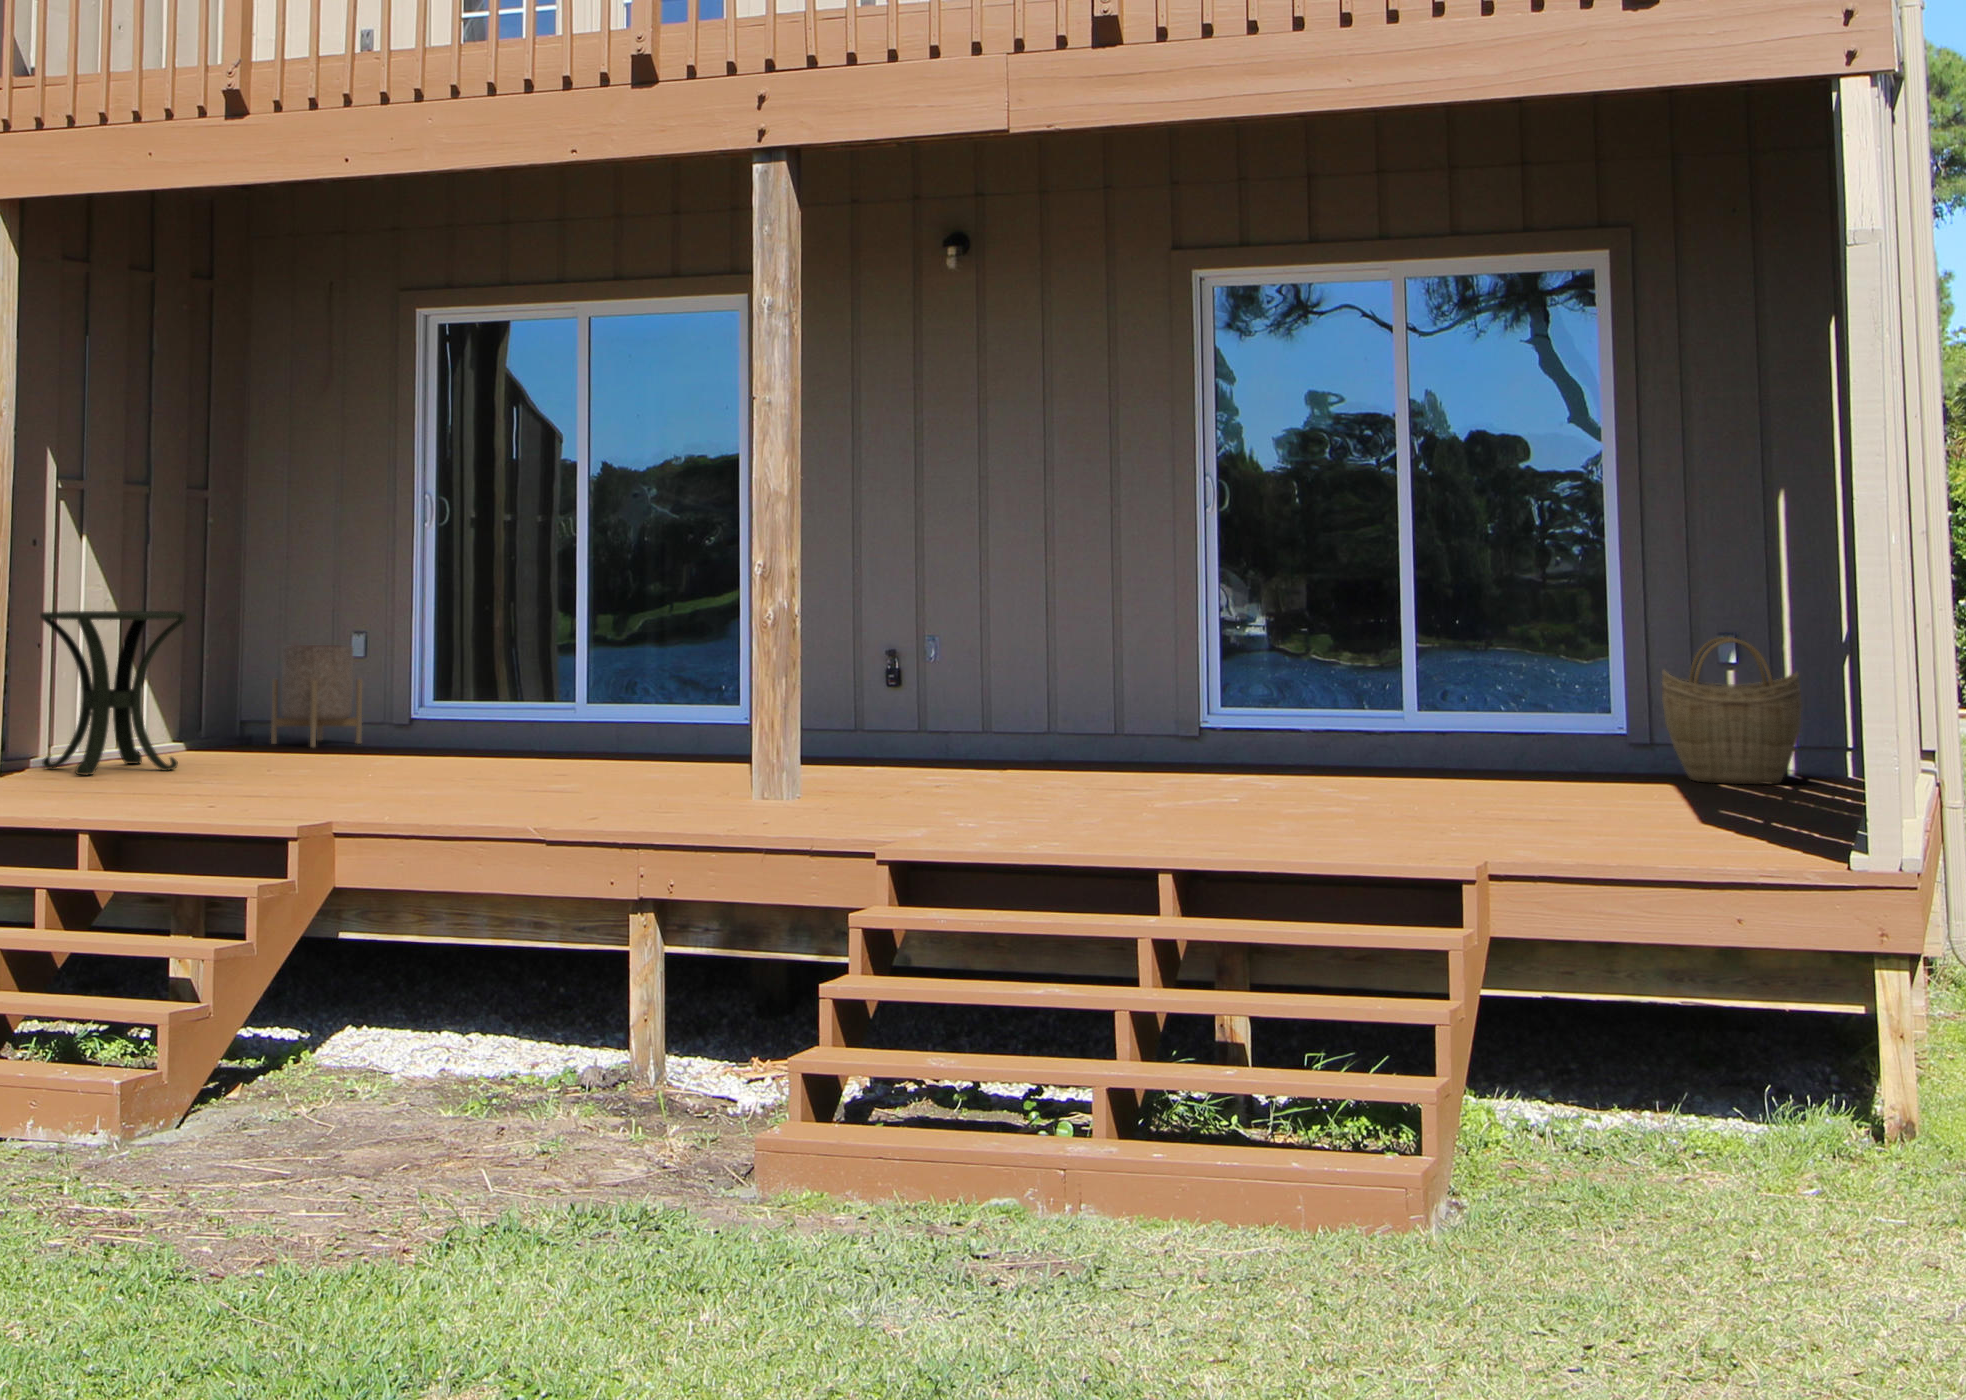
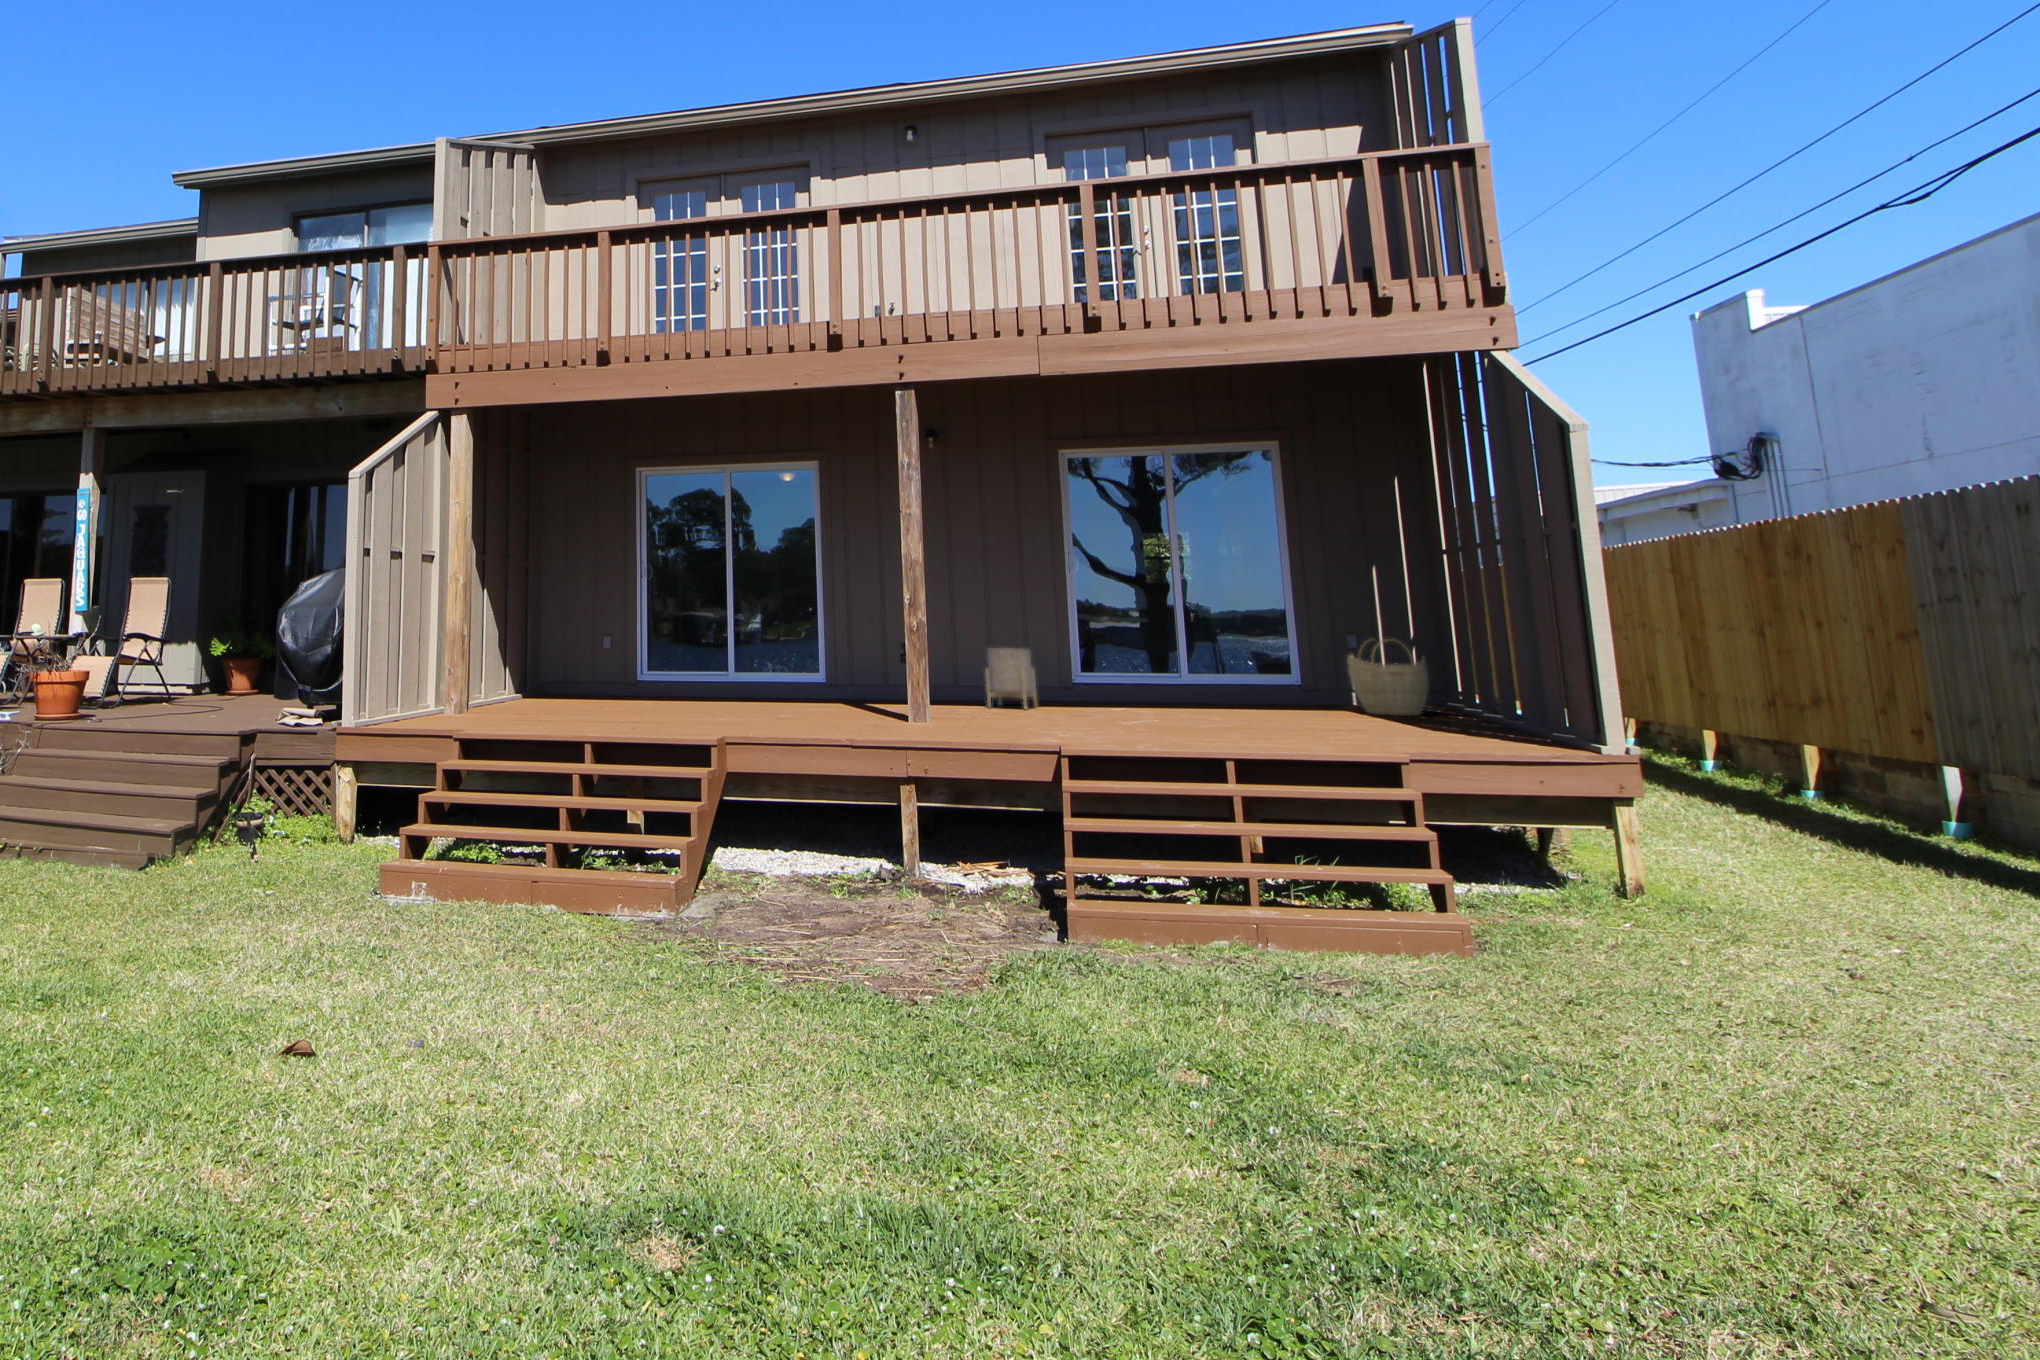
side table: present [40,611,187,775] -> none [485,625,564,714]
planter: present [271,645,362,747] -> present [985,648,1037,709]

